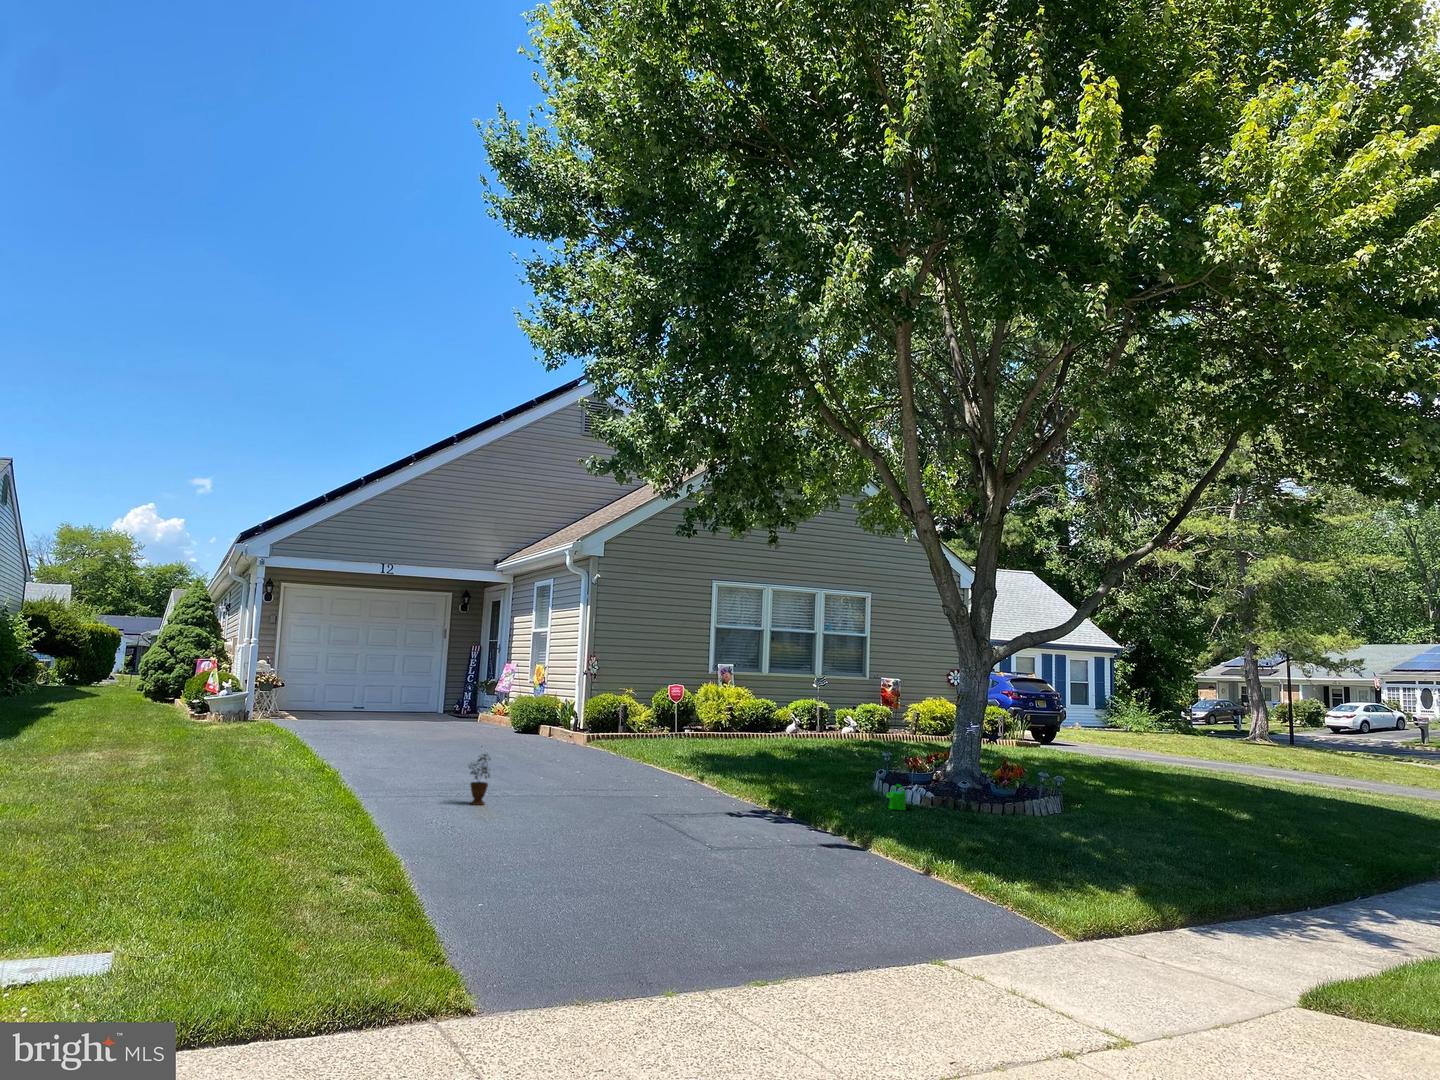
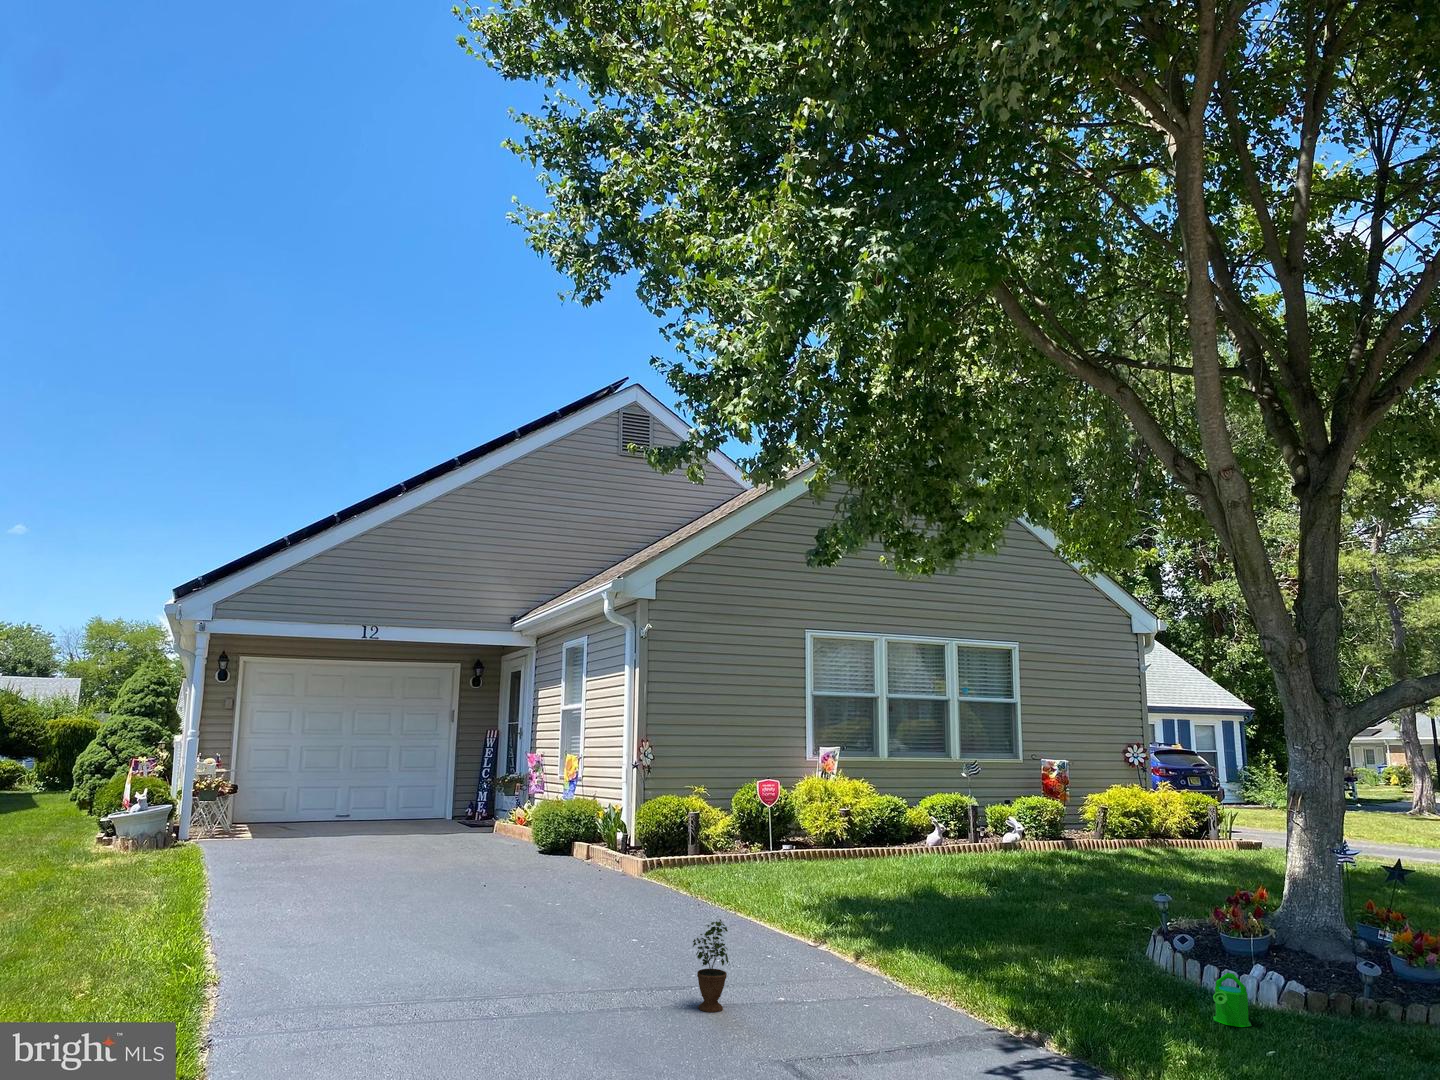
potted plant: present [469,754,490,805] -> present [693,919,728,1012]

